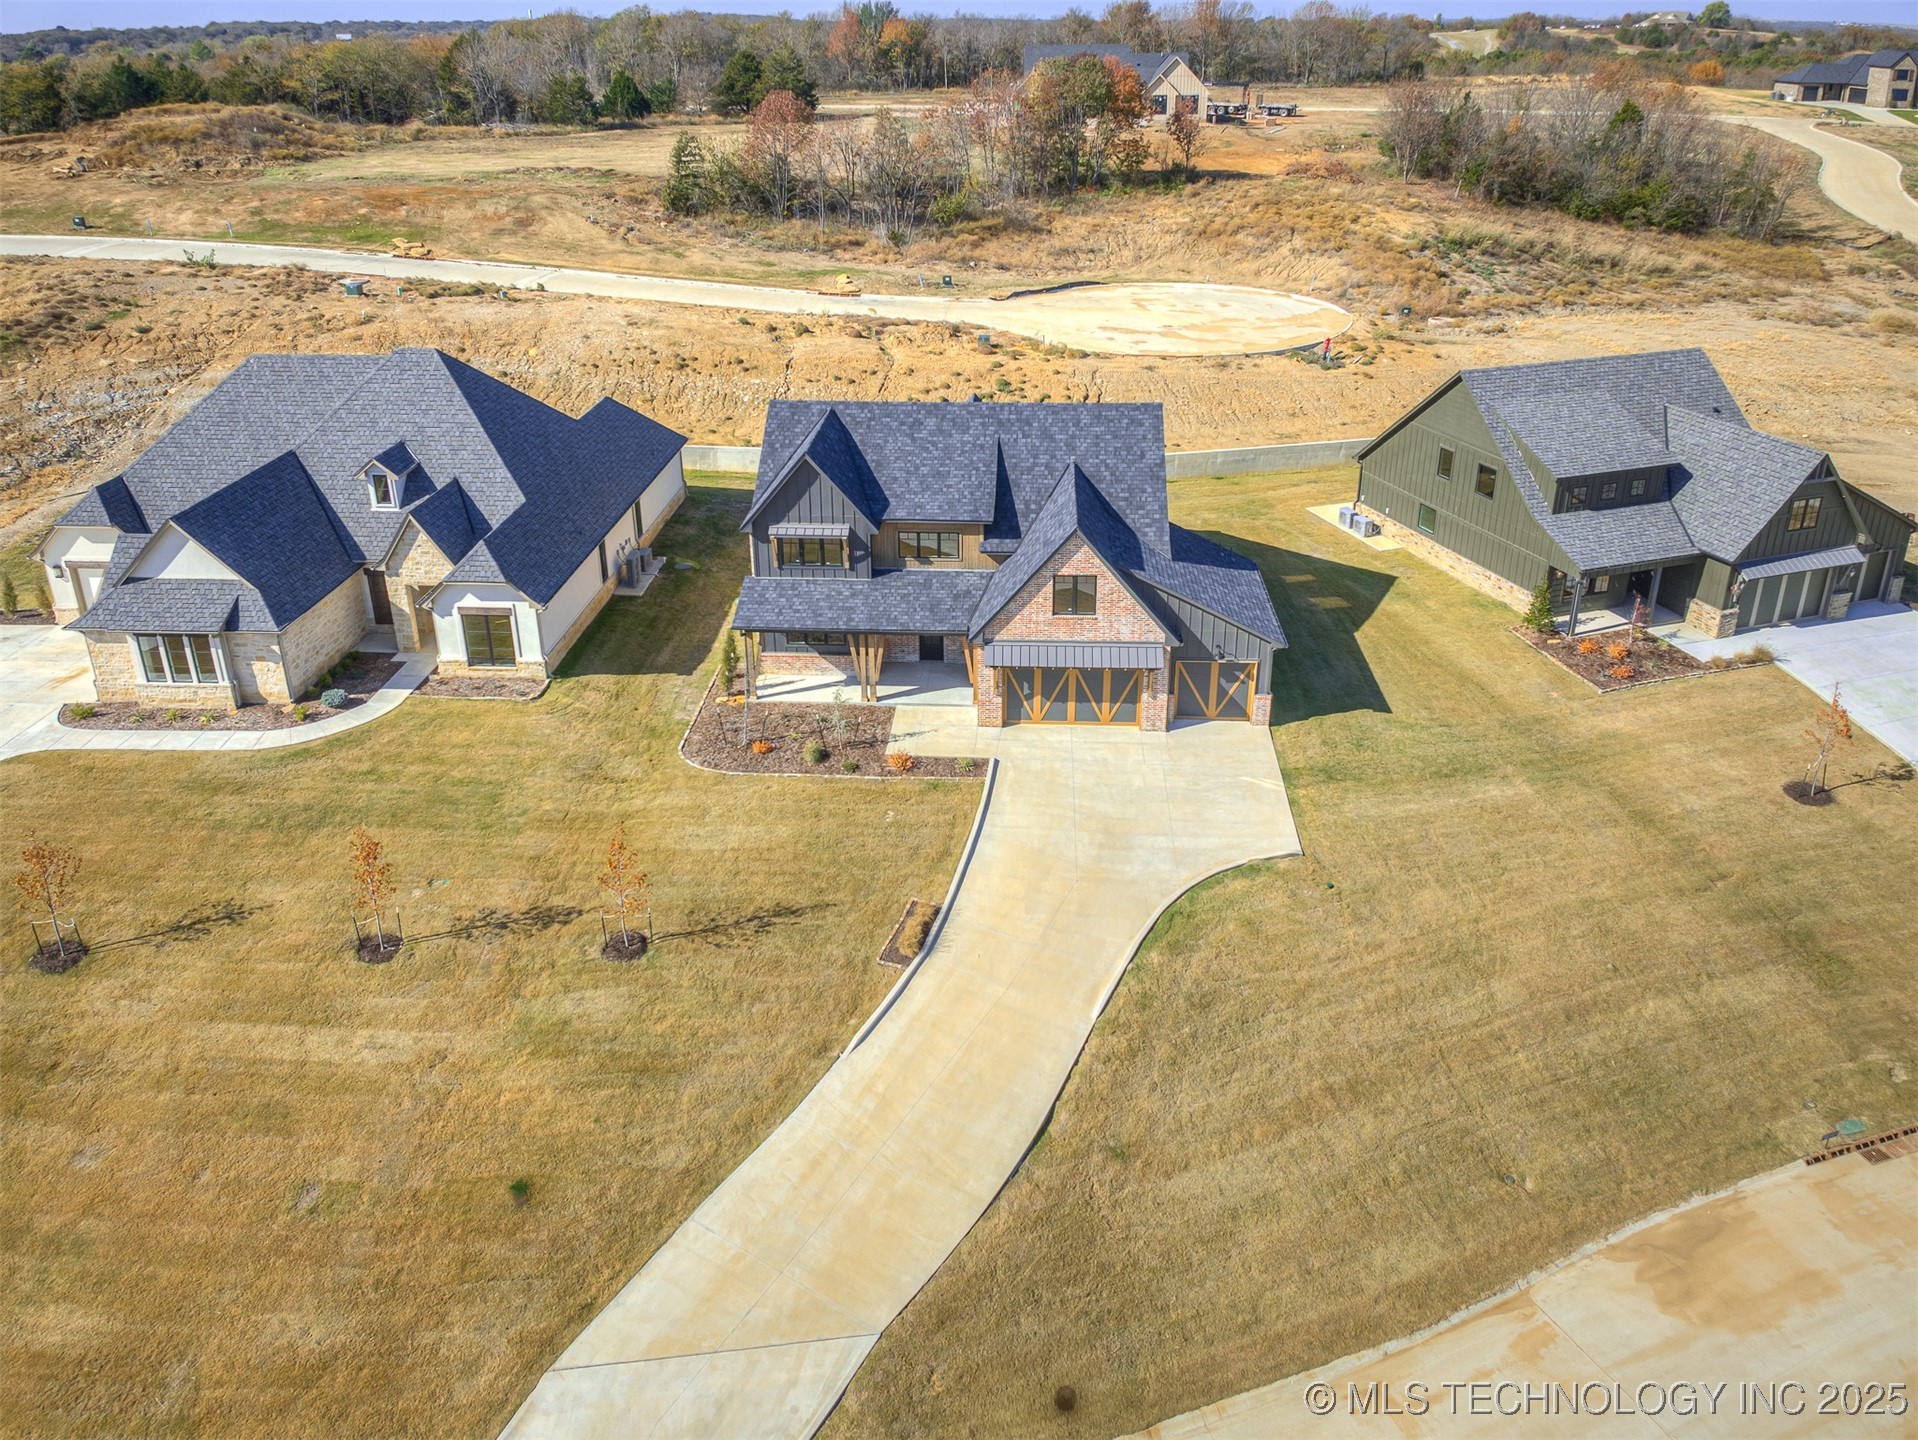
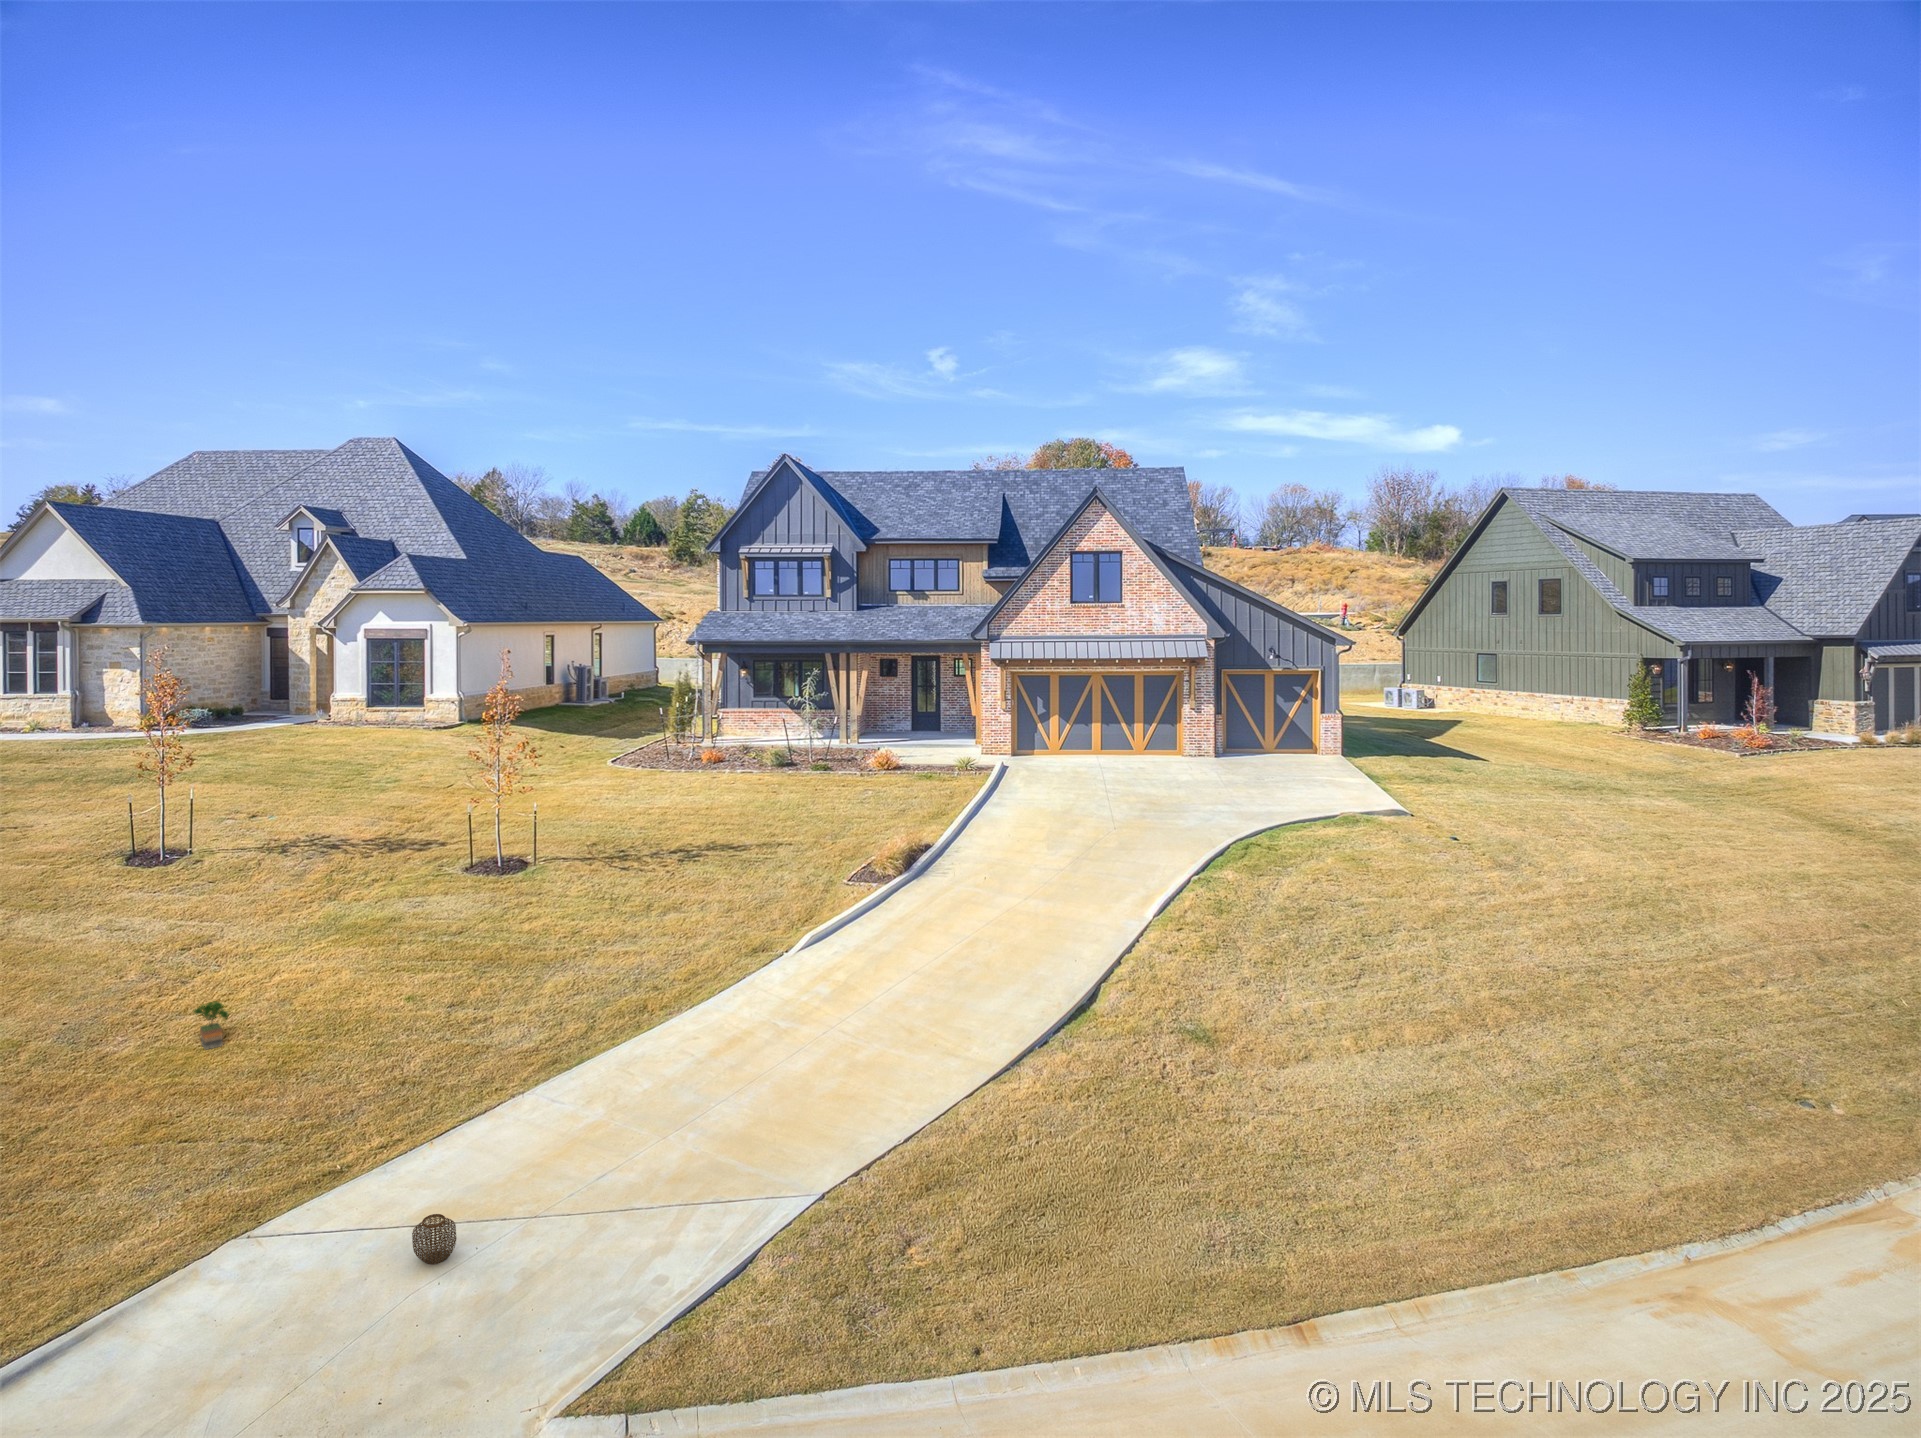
woven basket: present [1056,1386,1077,1411] -> present [412,1214,456,1264]

